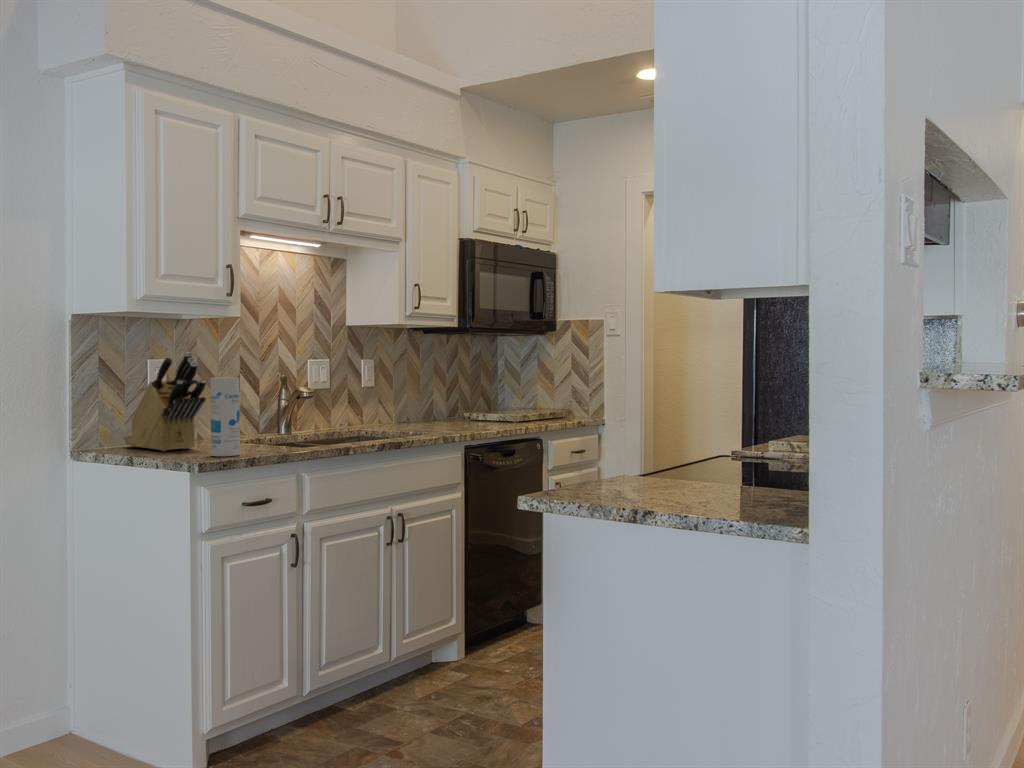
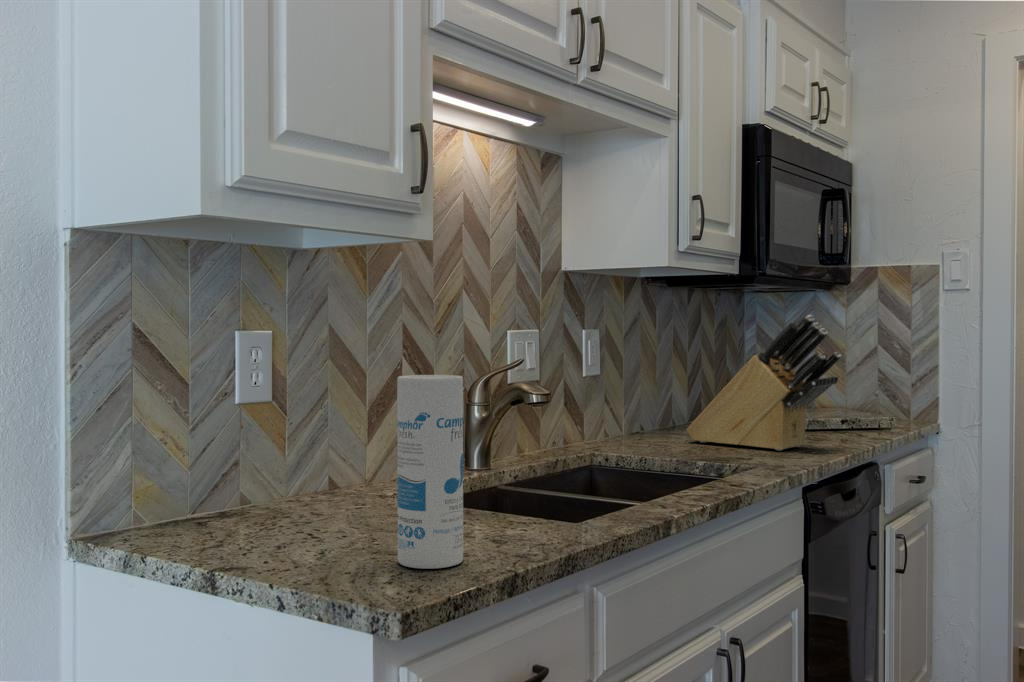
knife block: present [124,352,206,451] -> present [687,315,841,451]

